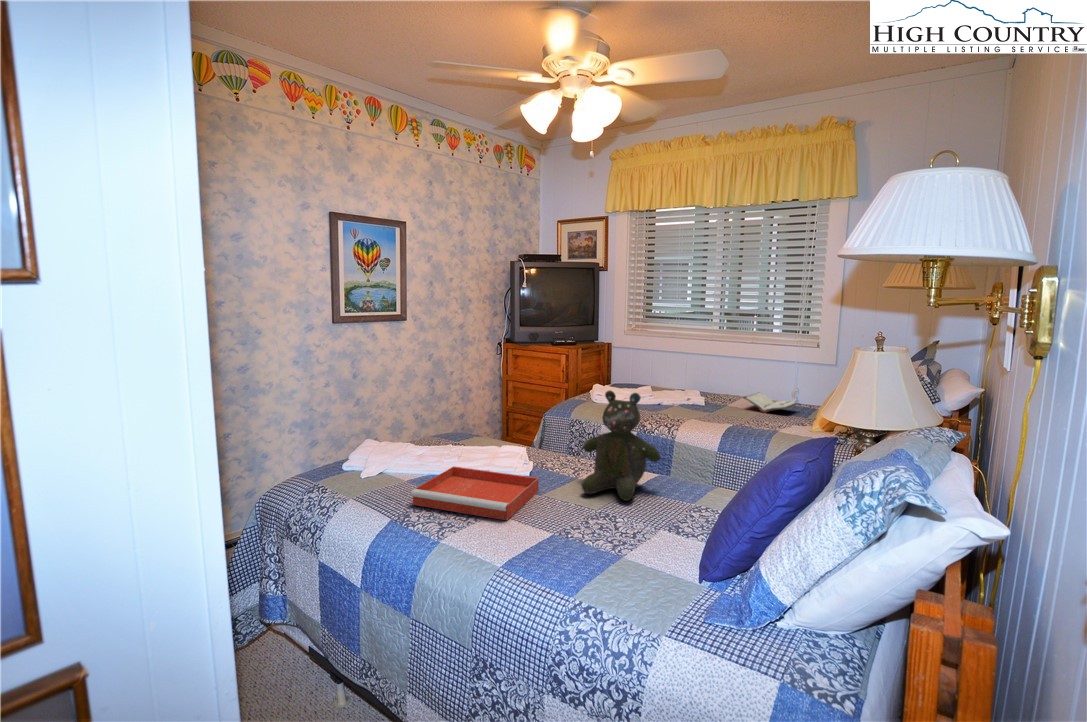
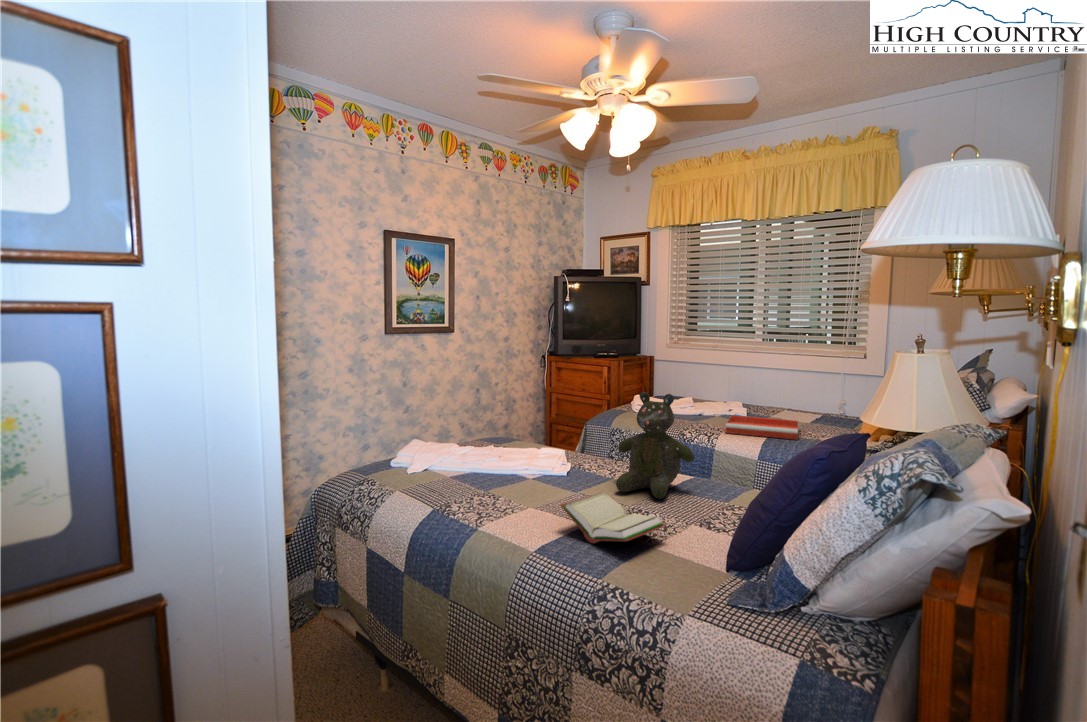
book: present [744,393,797,412] -> present [561,492,667,543]
tray: present [411,466,539,520] -> present [725,416,798,439]

